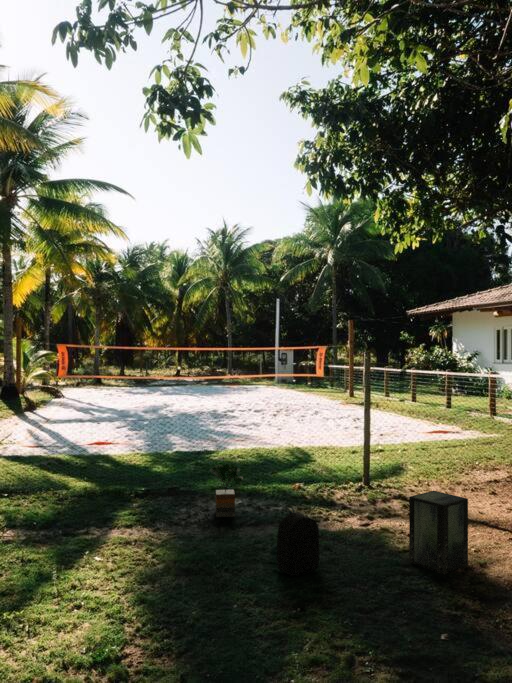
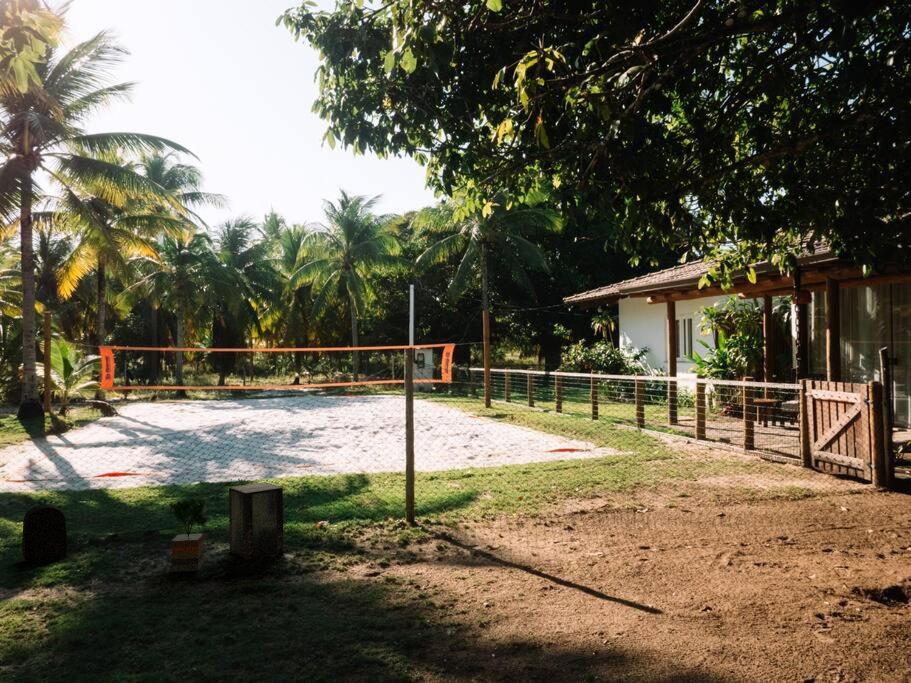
storage box: present [409,491,468,575] -> present [229,482,284,560]
backpack: present [276,507,319,576] -> present [22,499,67,563]

